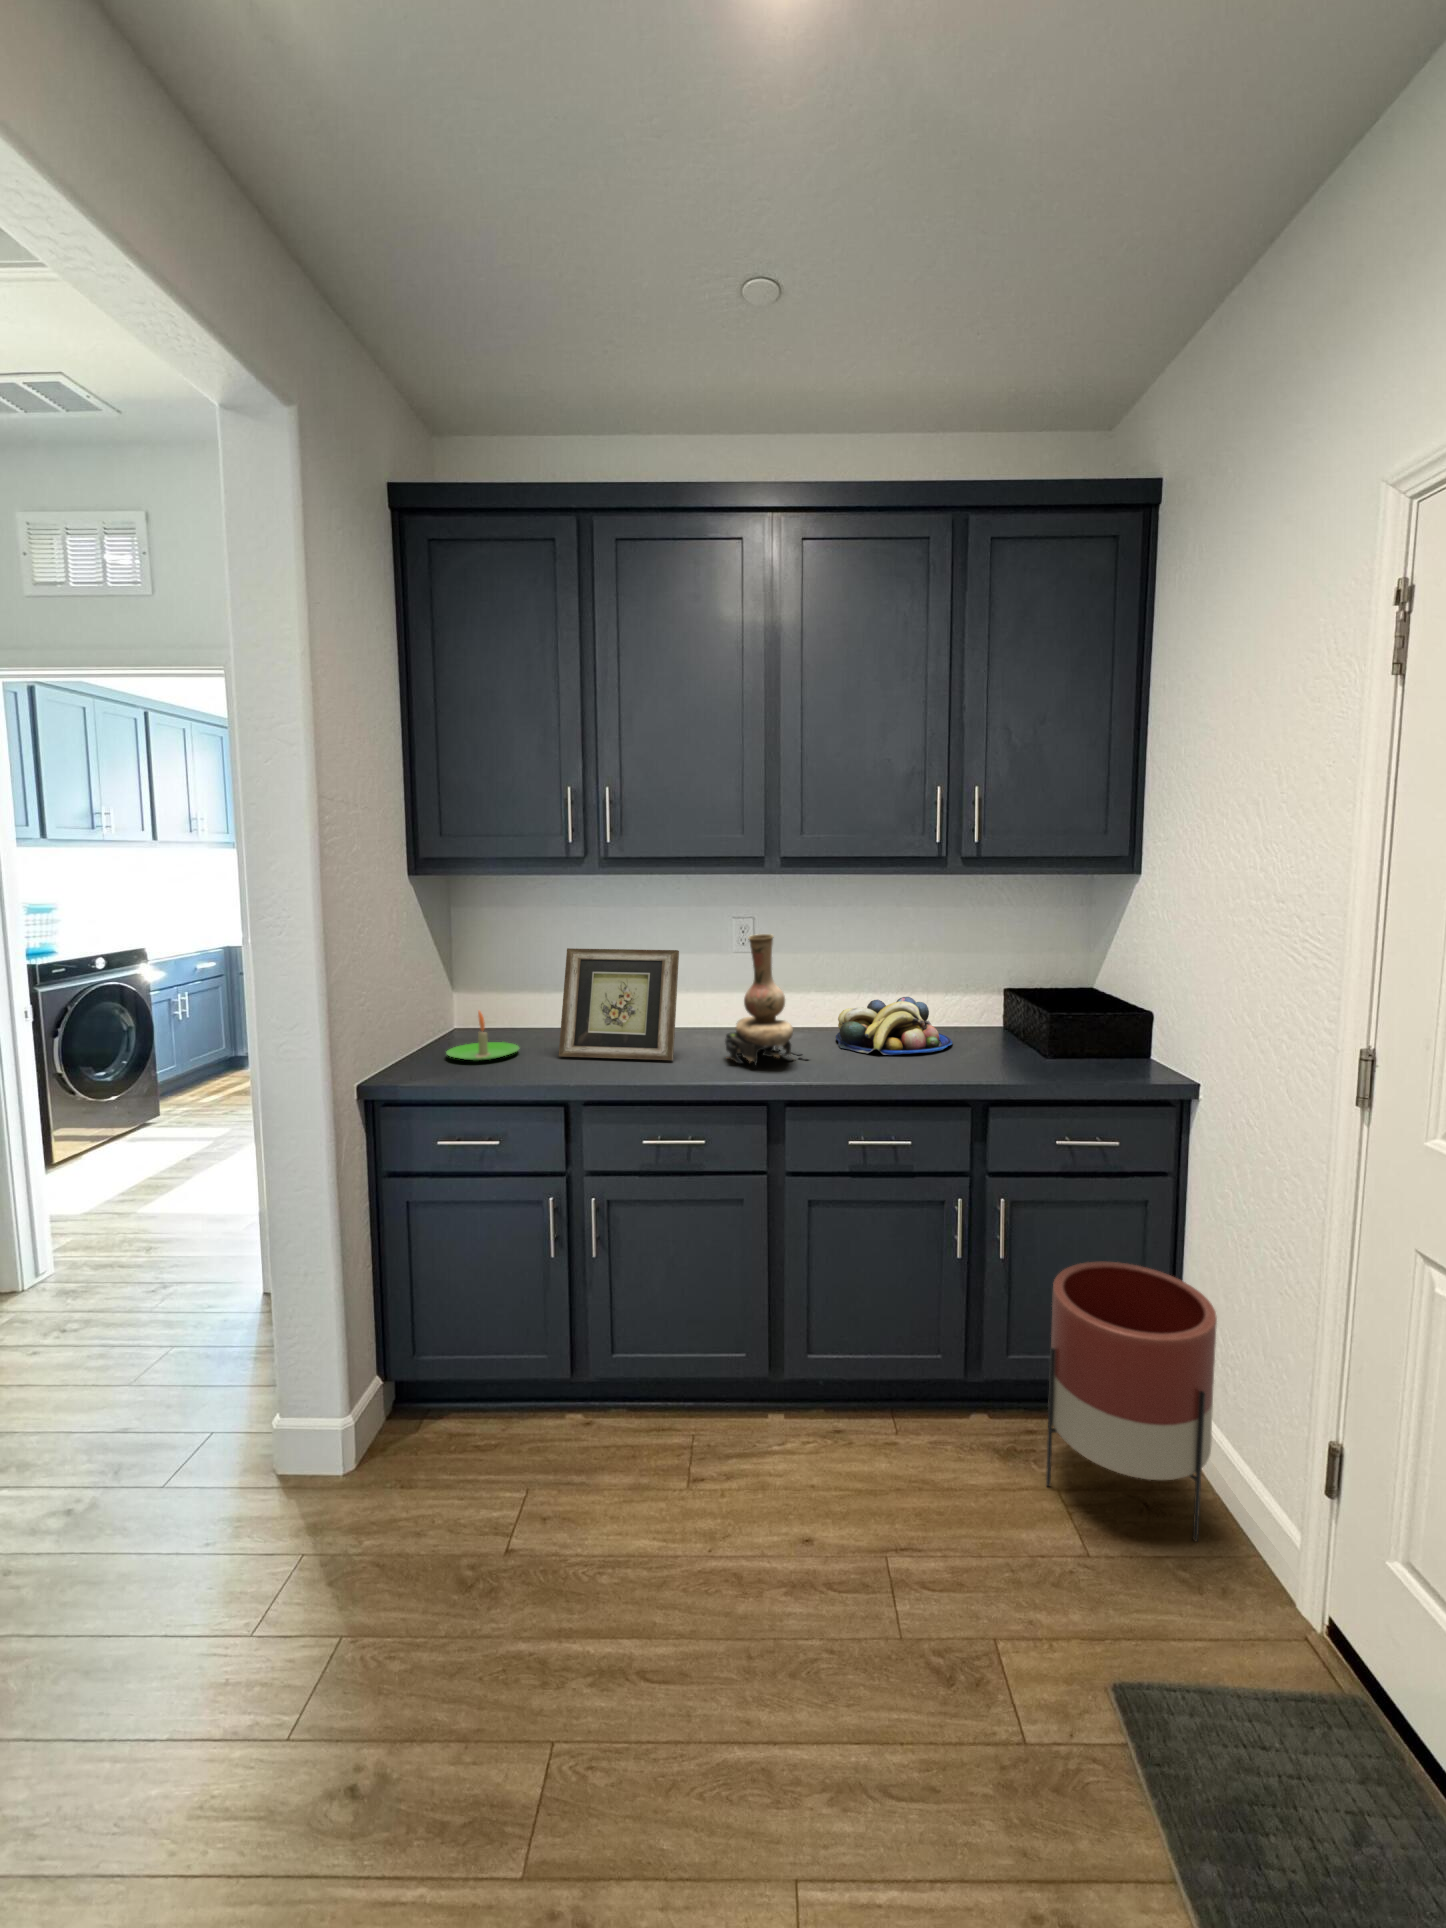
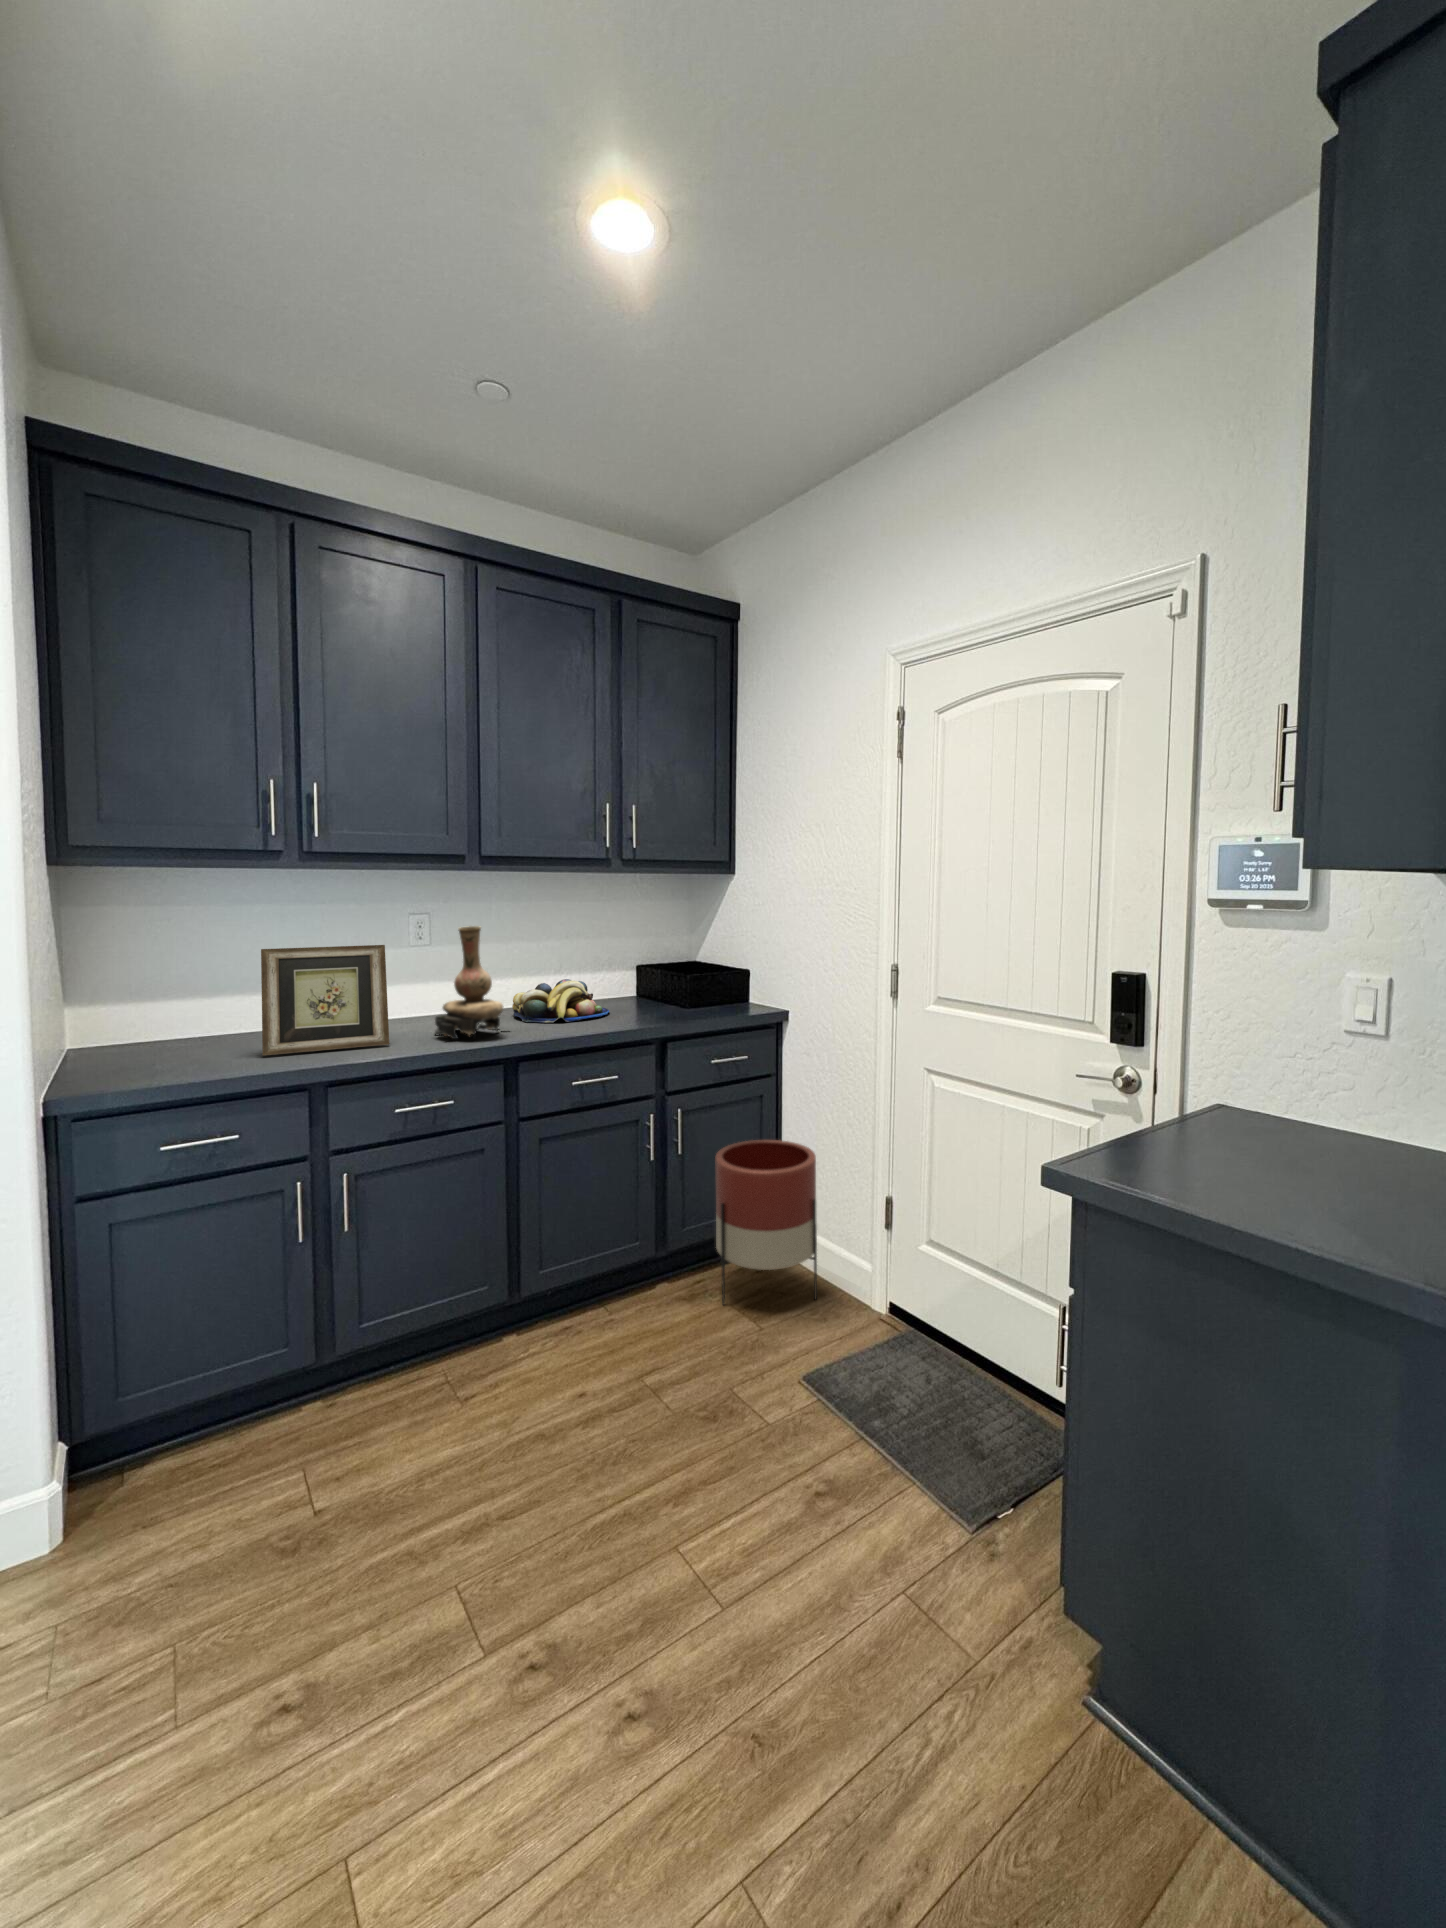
candle: present [446,1011,519,1061] -> none [116,1018,209,1071]

